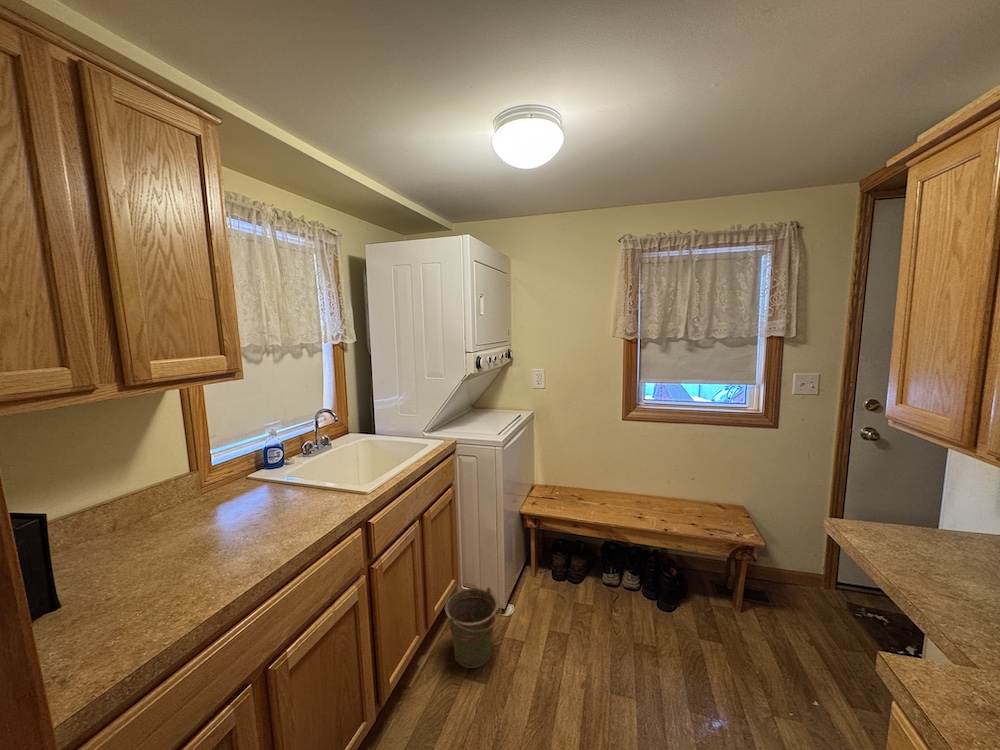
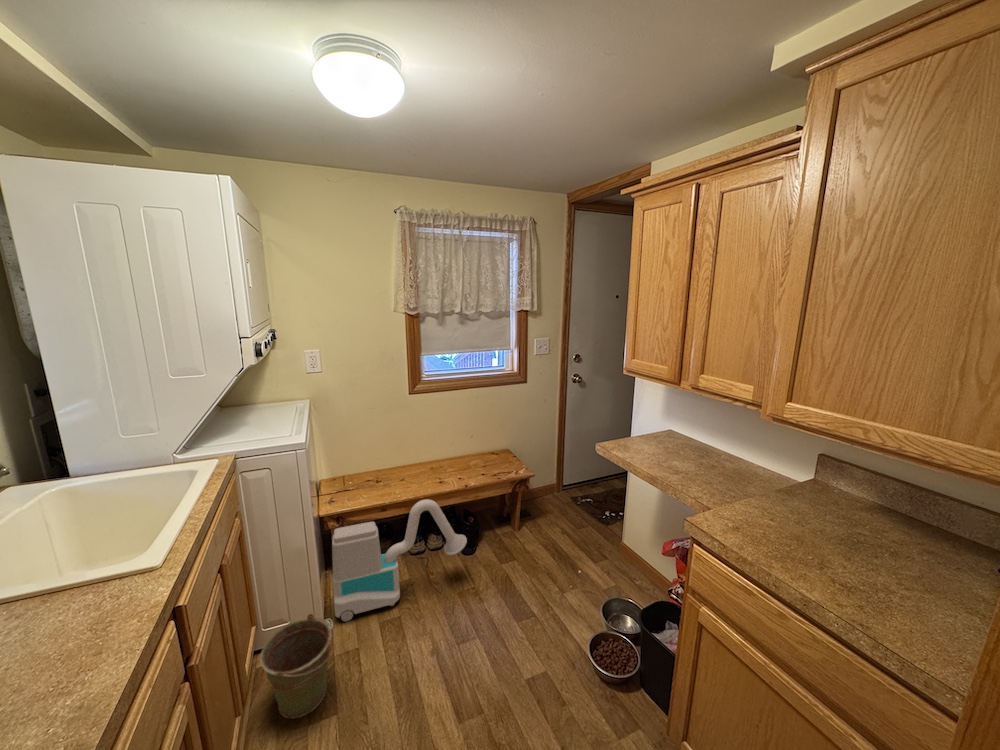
vacuum cleaner: none [517,527,654,622] -> present [332,499,467,621]

